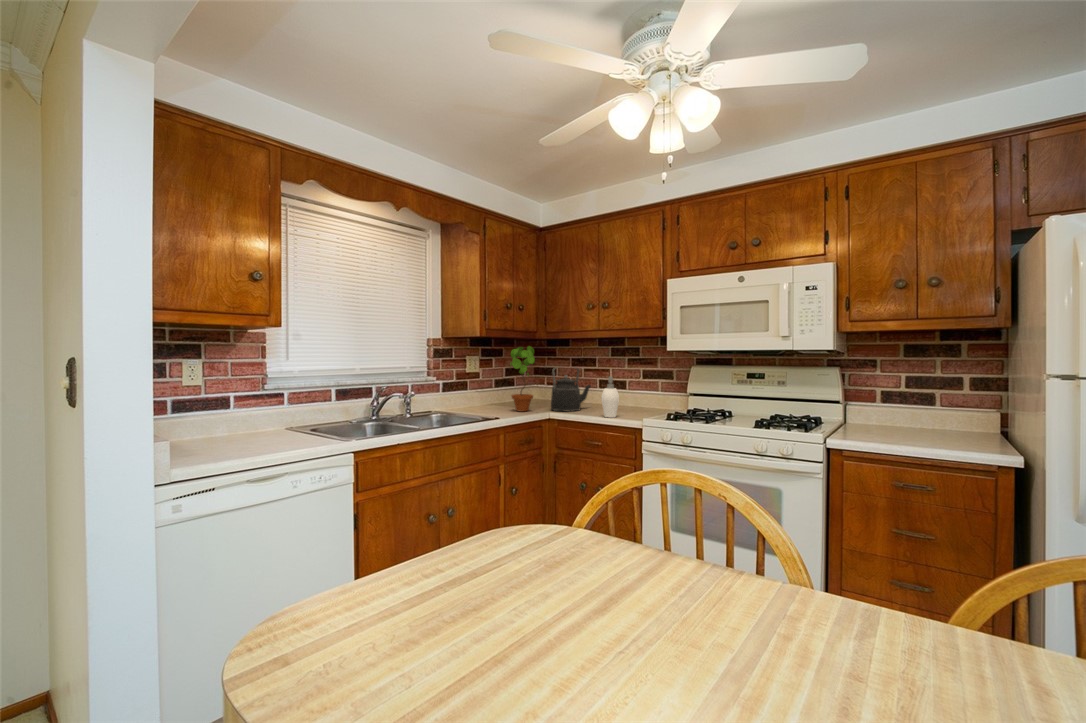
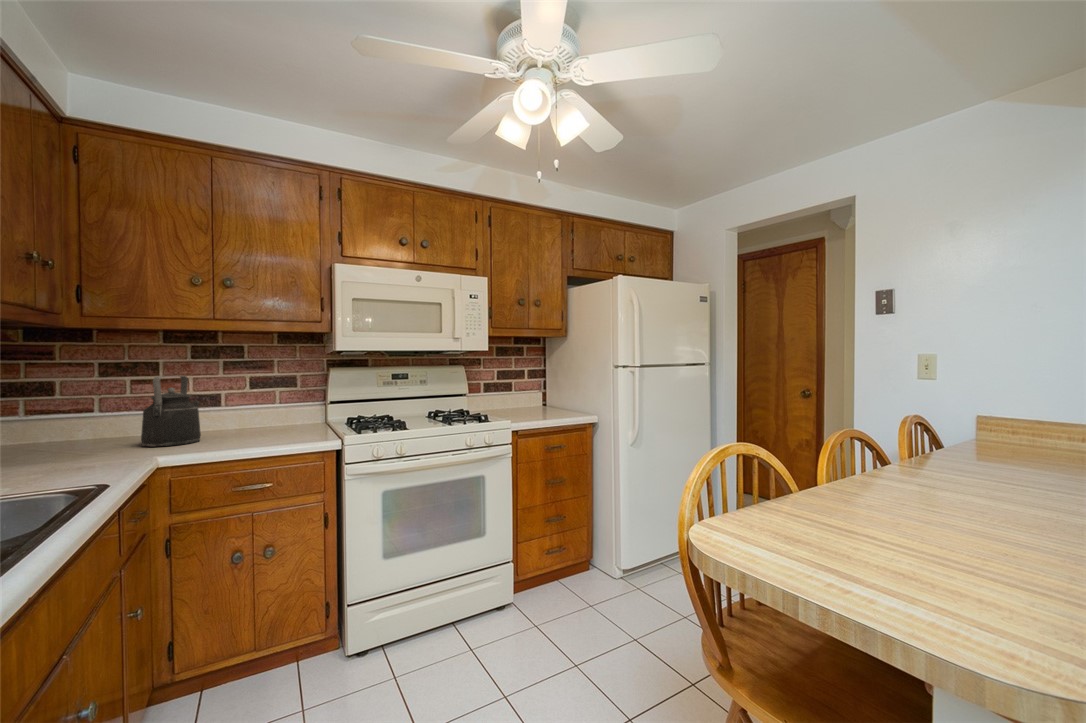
potted plant: present [511,346,535,411] -> none [59,340,128,459]
soap dispenser: present [601,377,619,418] -> none [277,383,308,438]

